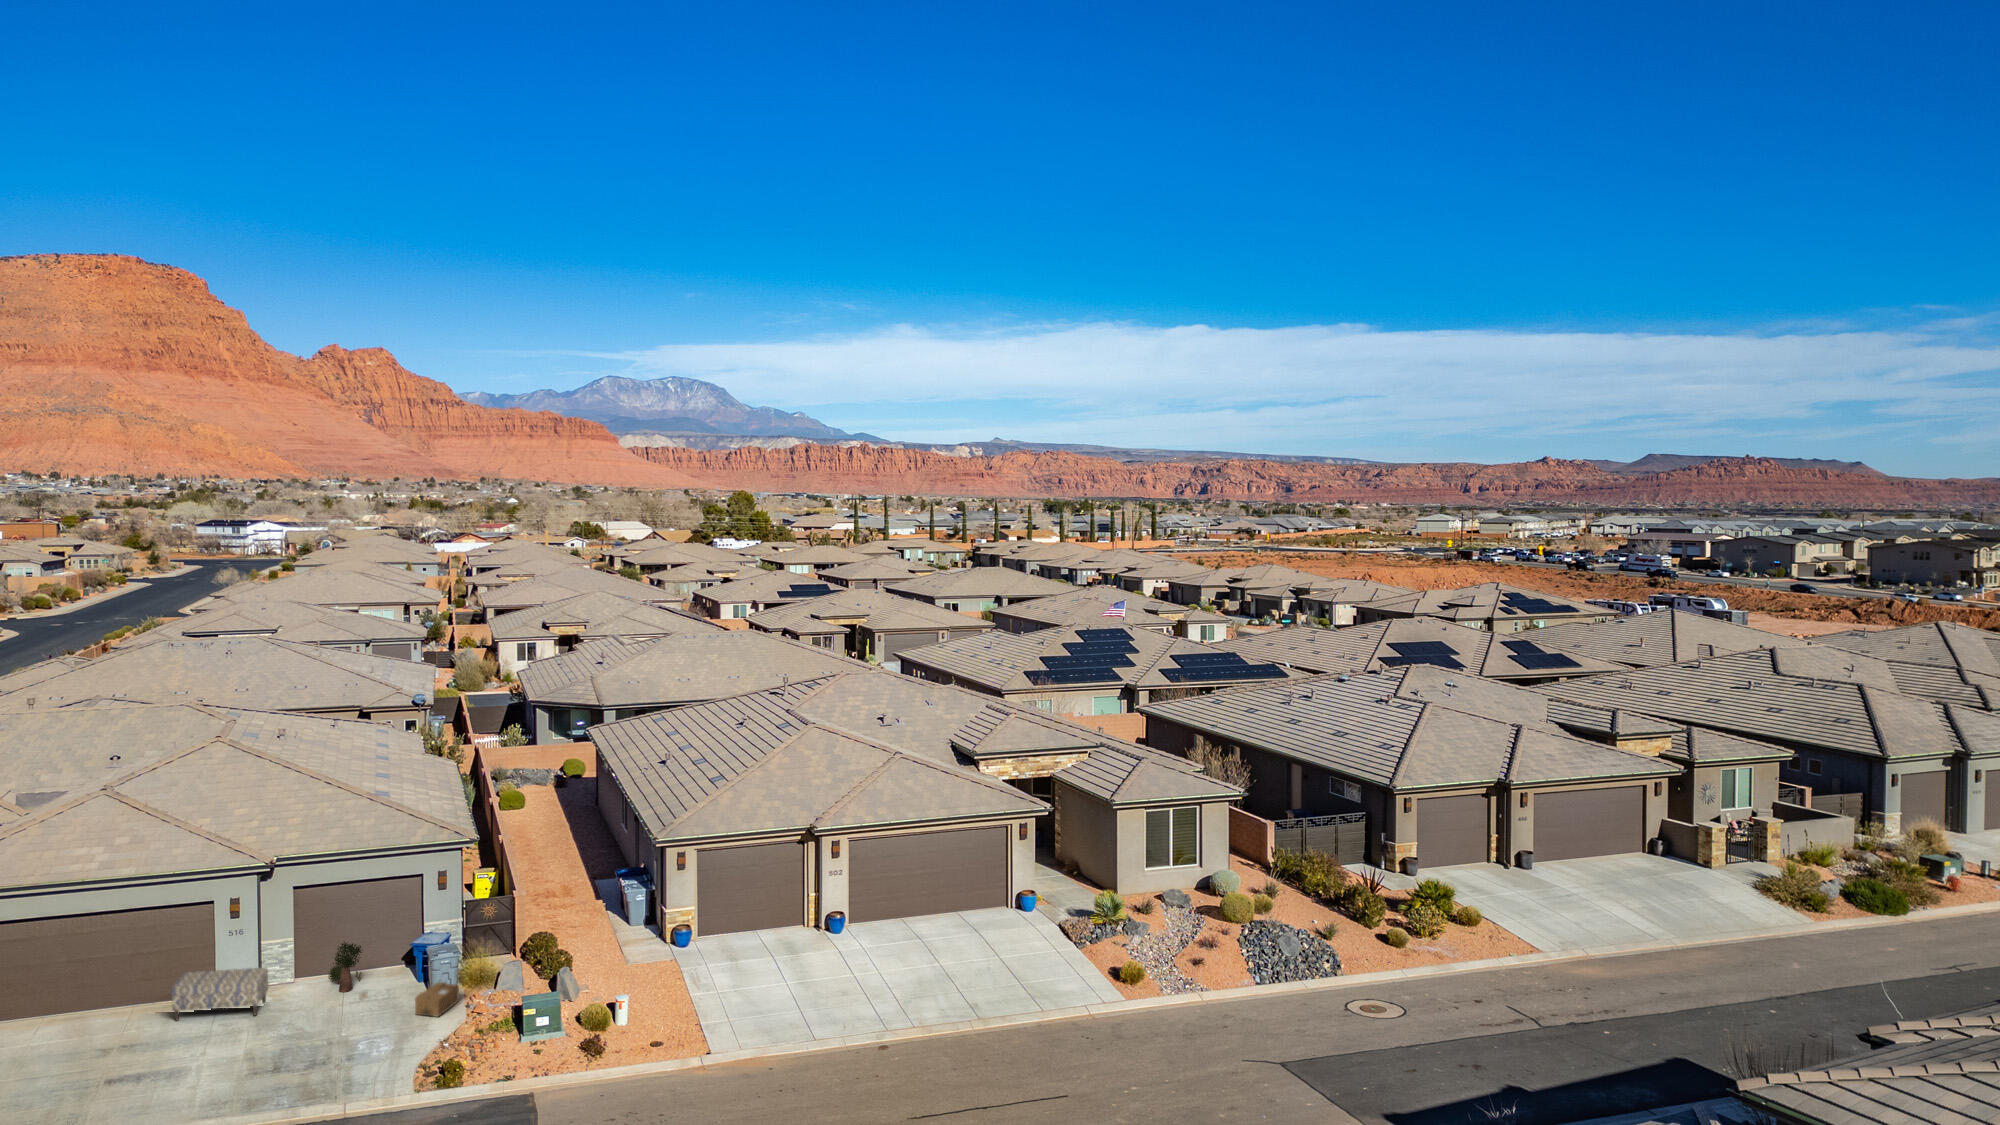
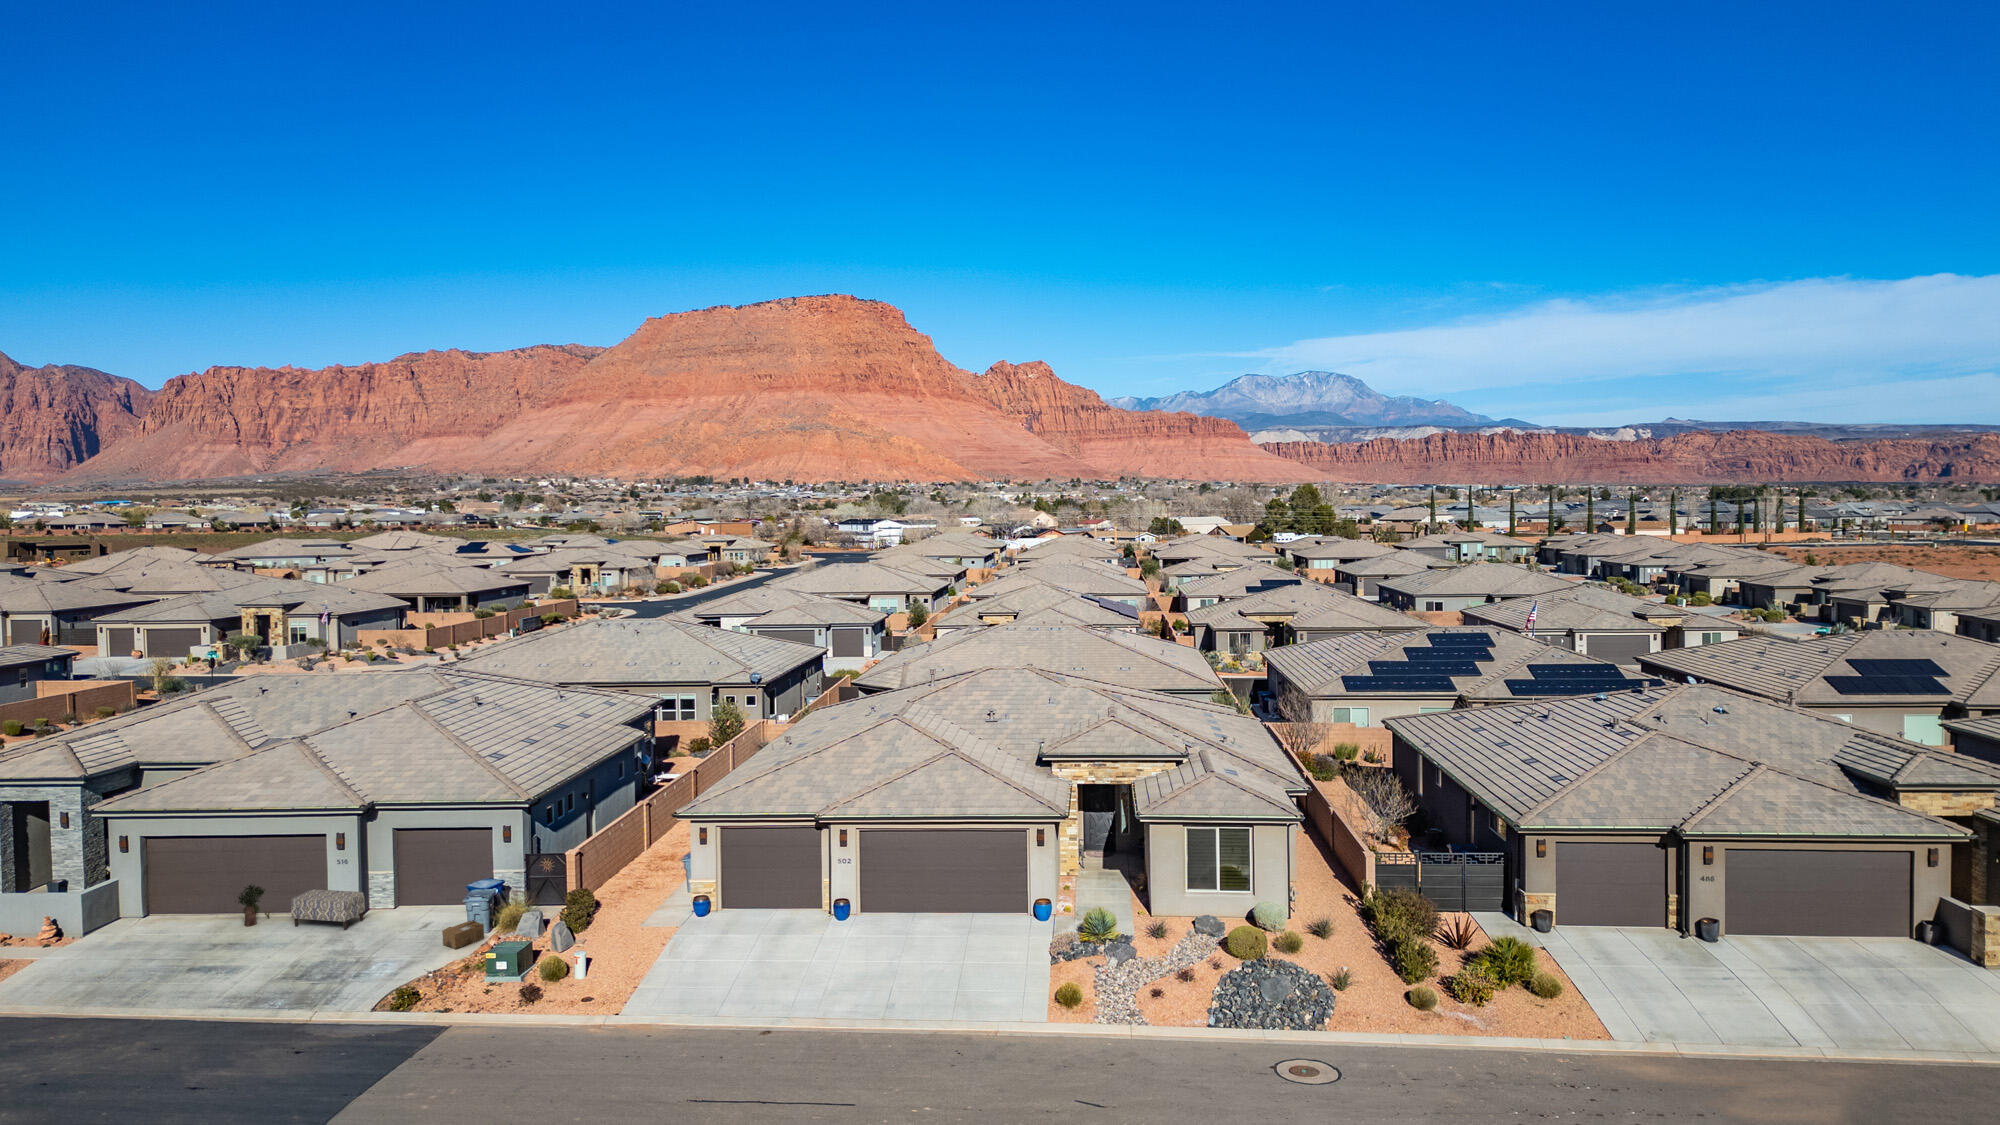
potted plant: present [328,941,362,992] -> present [238,885,271,926]

